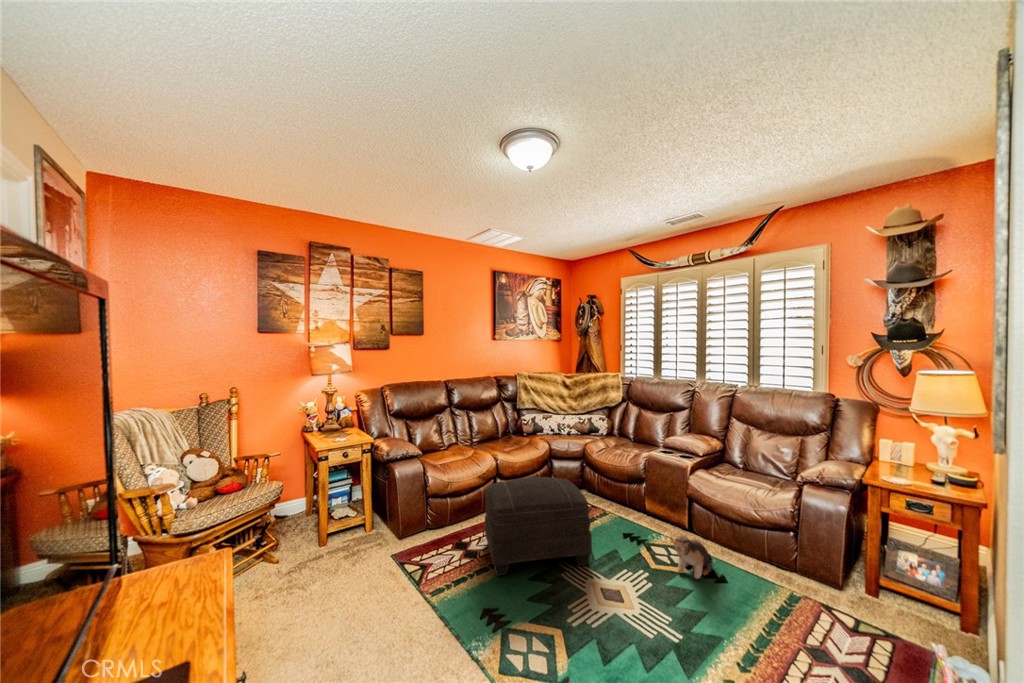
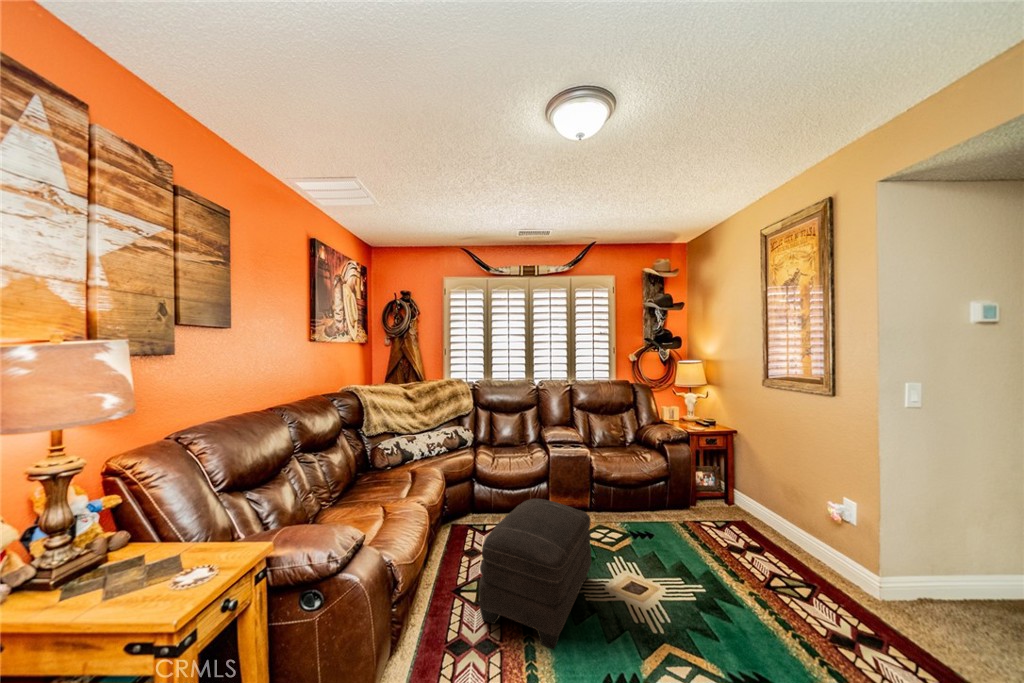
plush toy: present [670,536,711,579] -> none [621,511,650,545]

